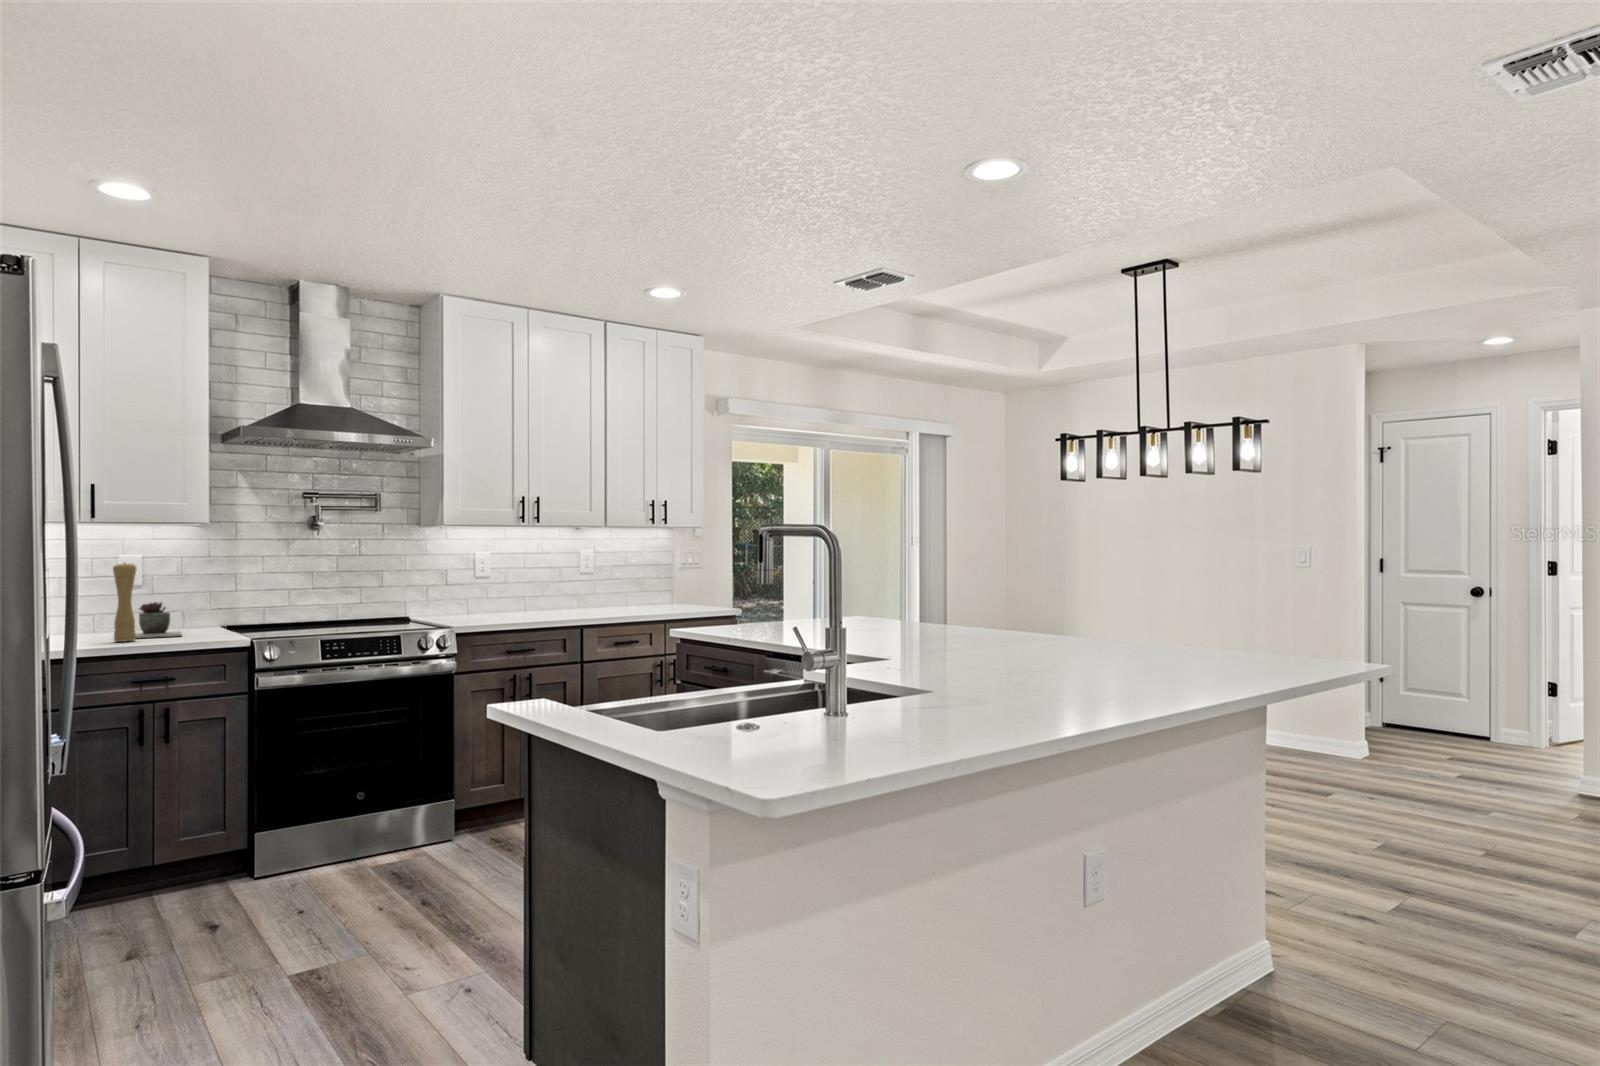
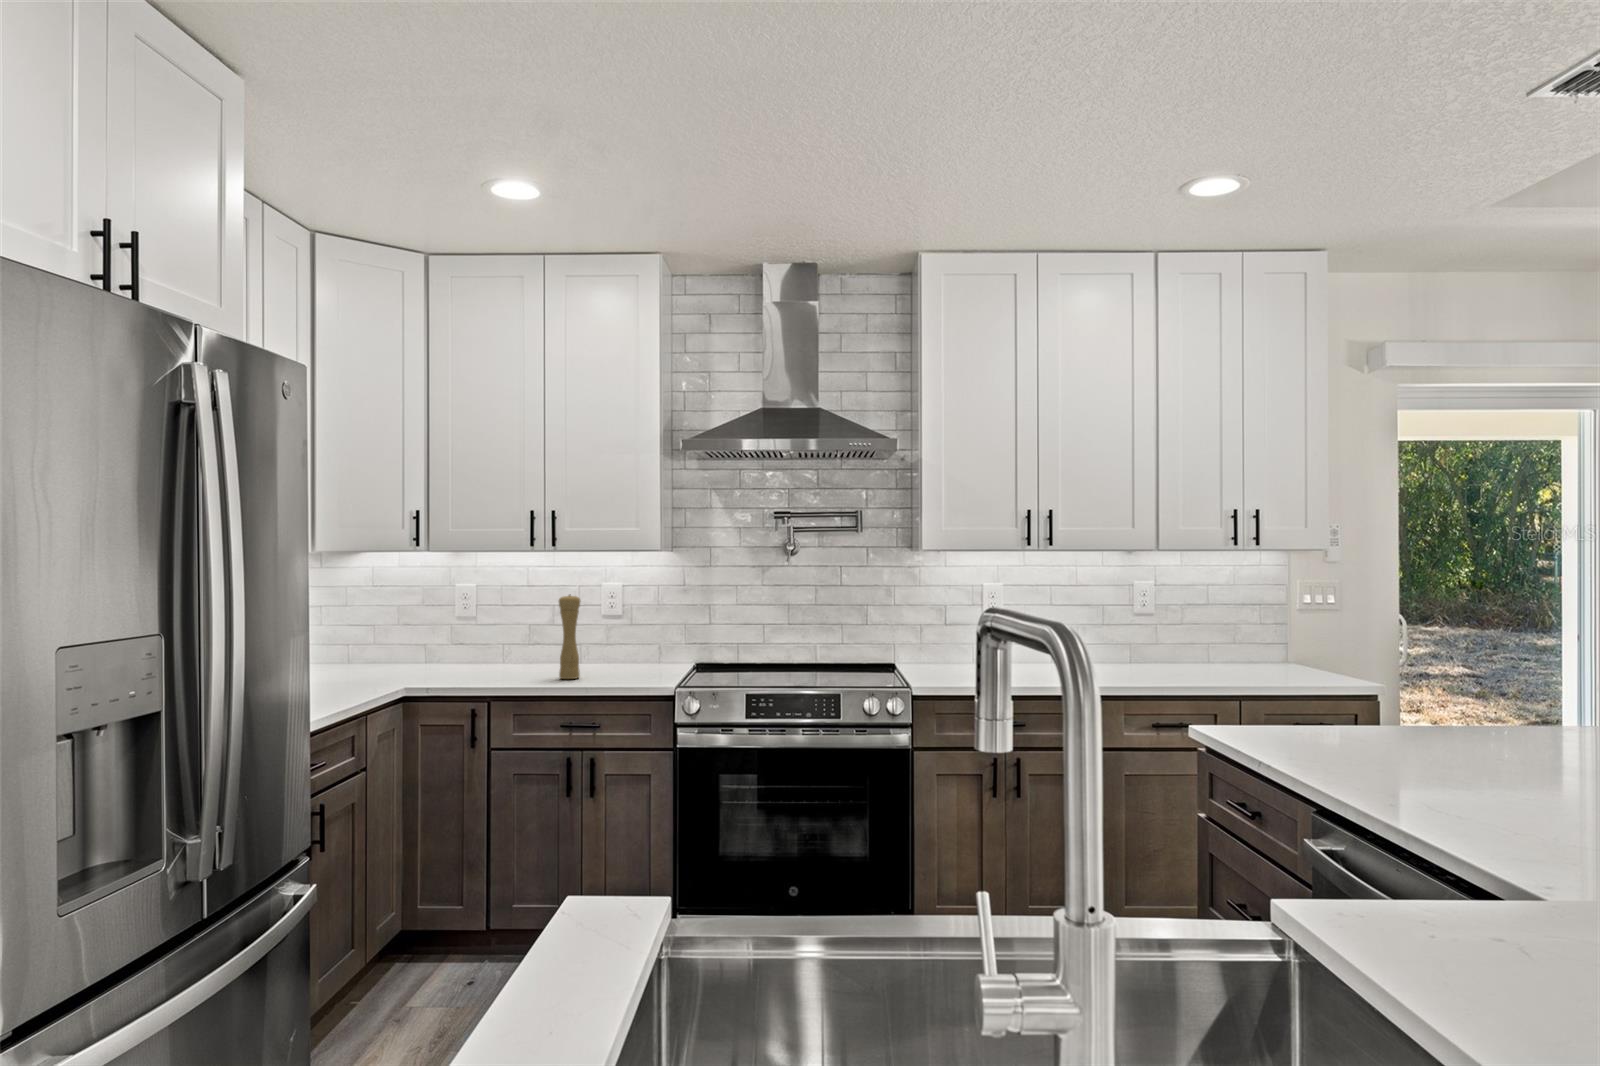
succulent plant: present [136,602,182,638] -> none [585,634,646,674]

